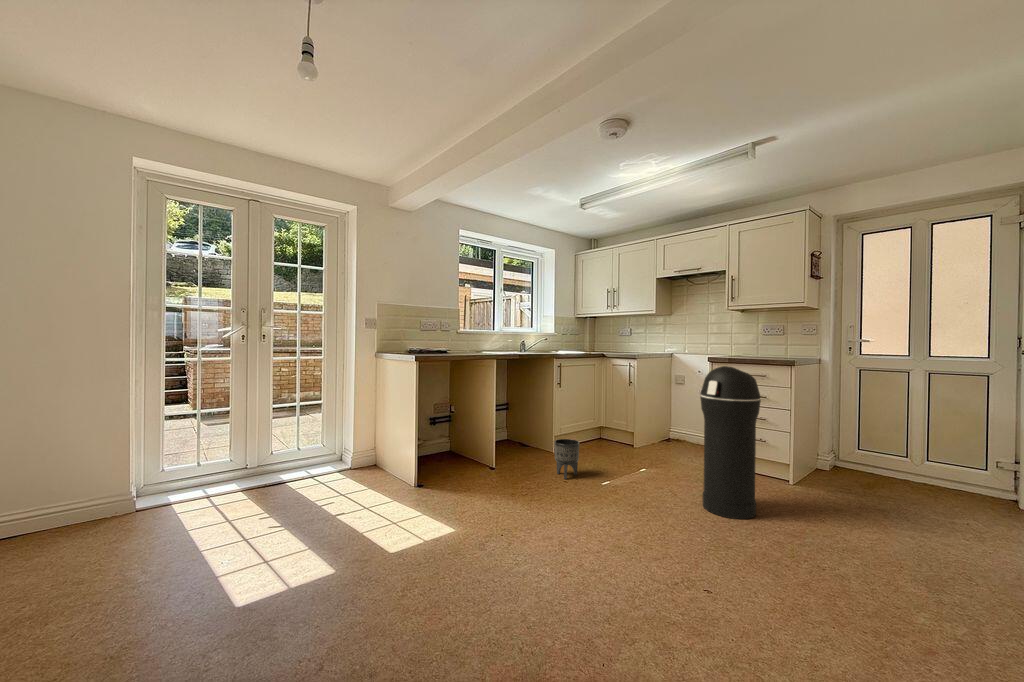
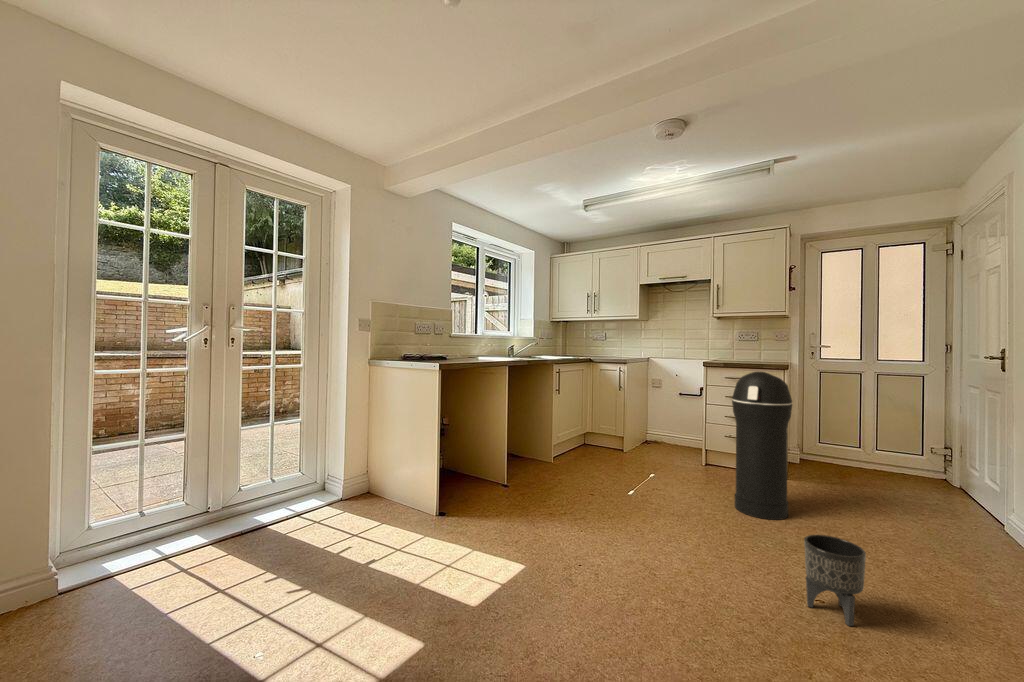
planter: present [554,439,580,479] -> present [804,535,866,626]

